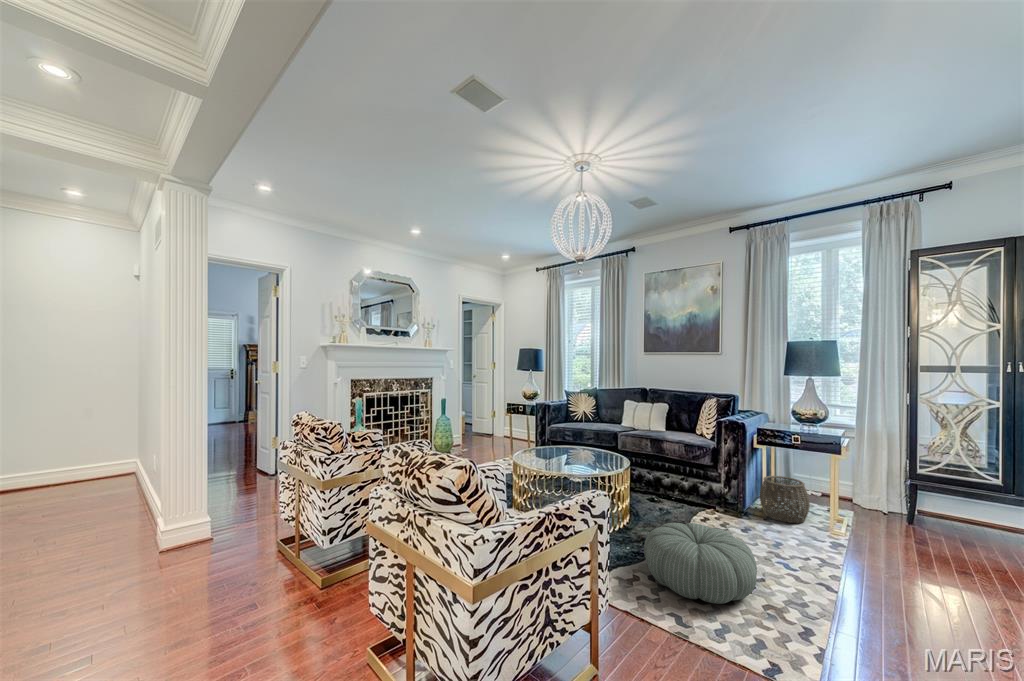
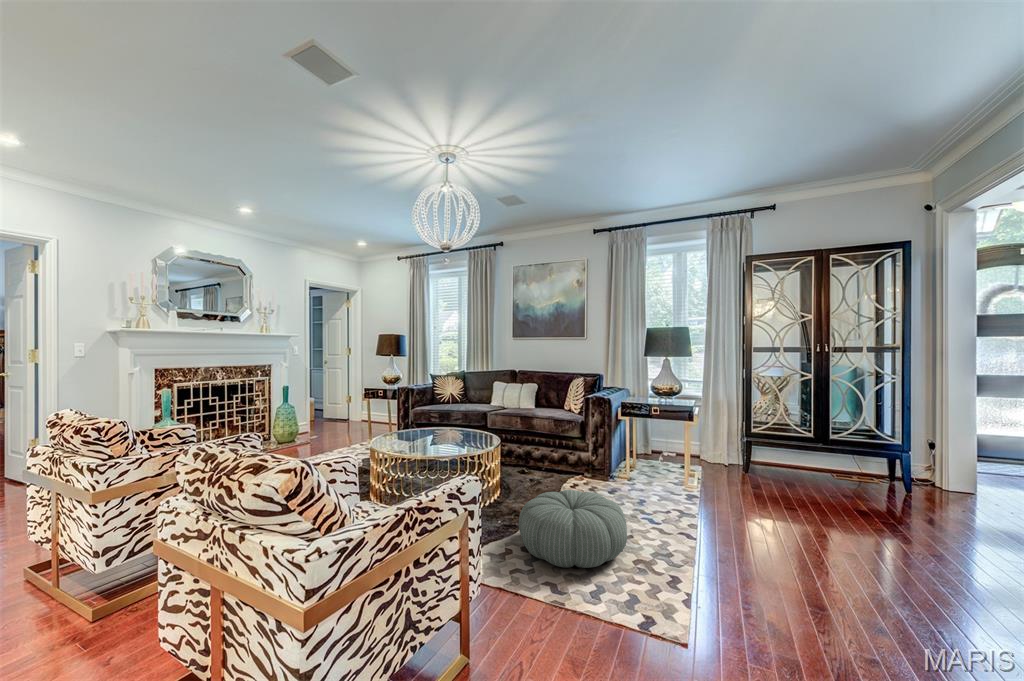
woven basket: present [760,476,810,523] -> none [623,438,665,481]

